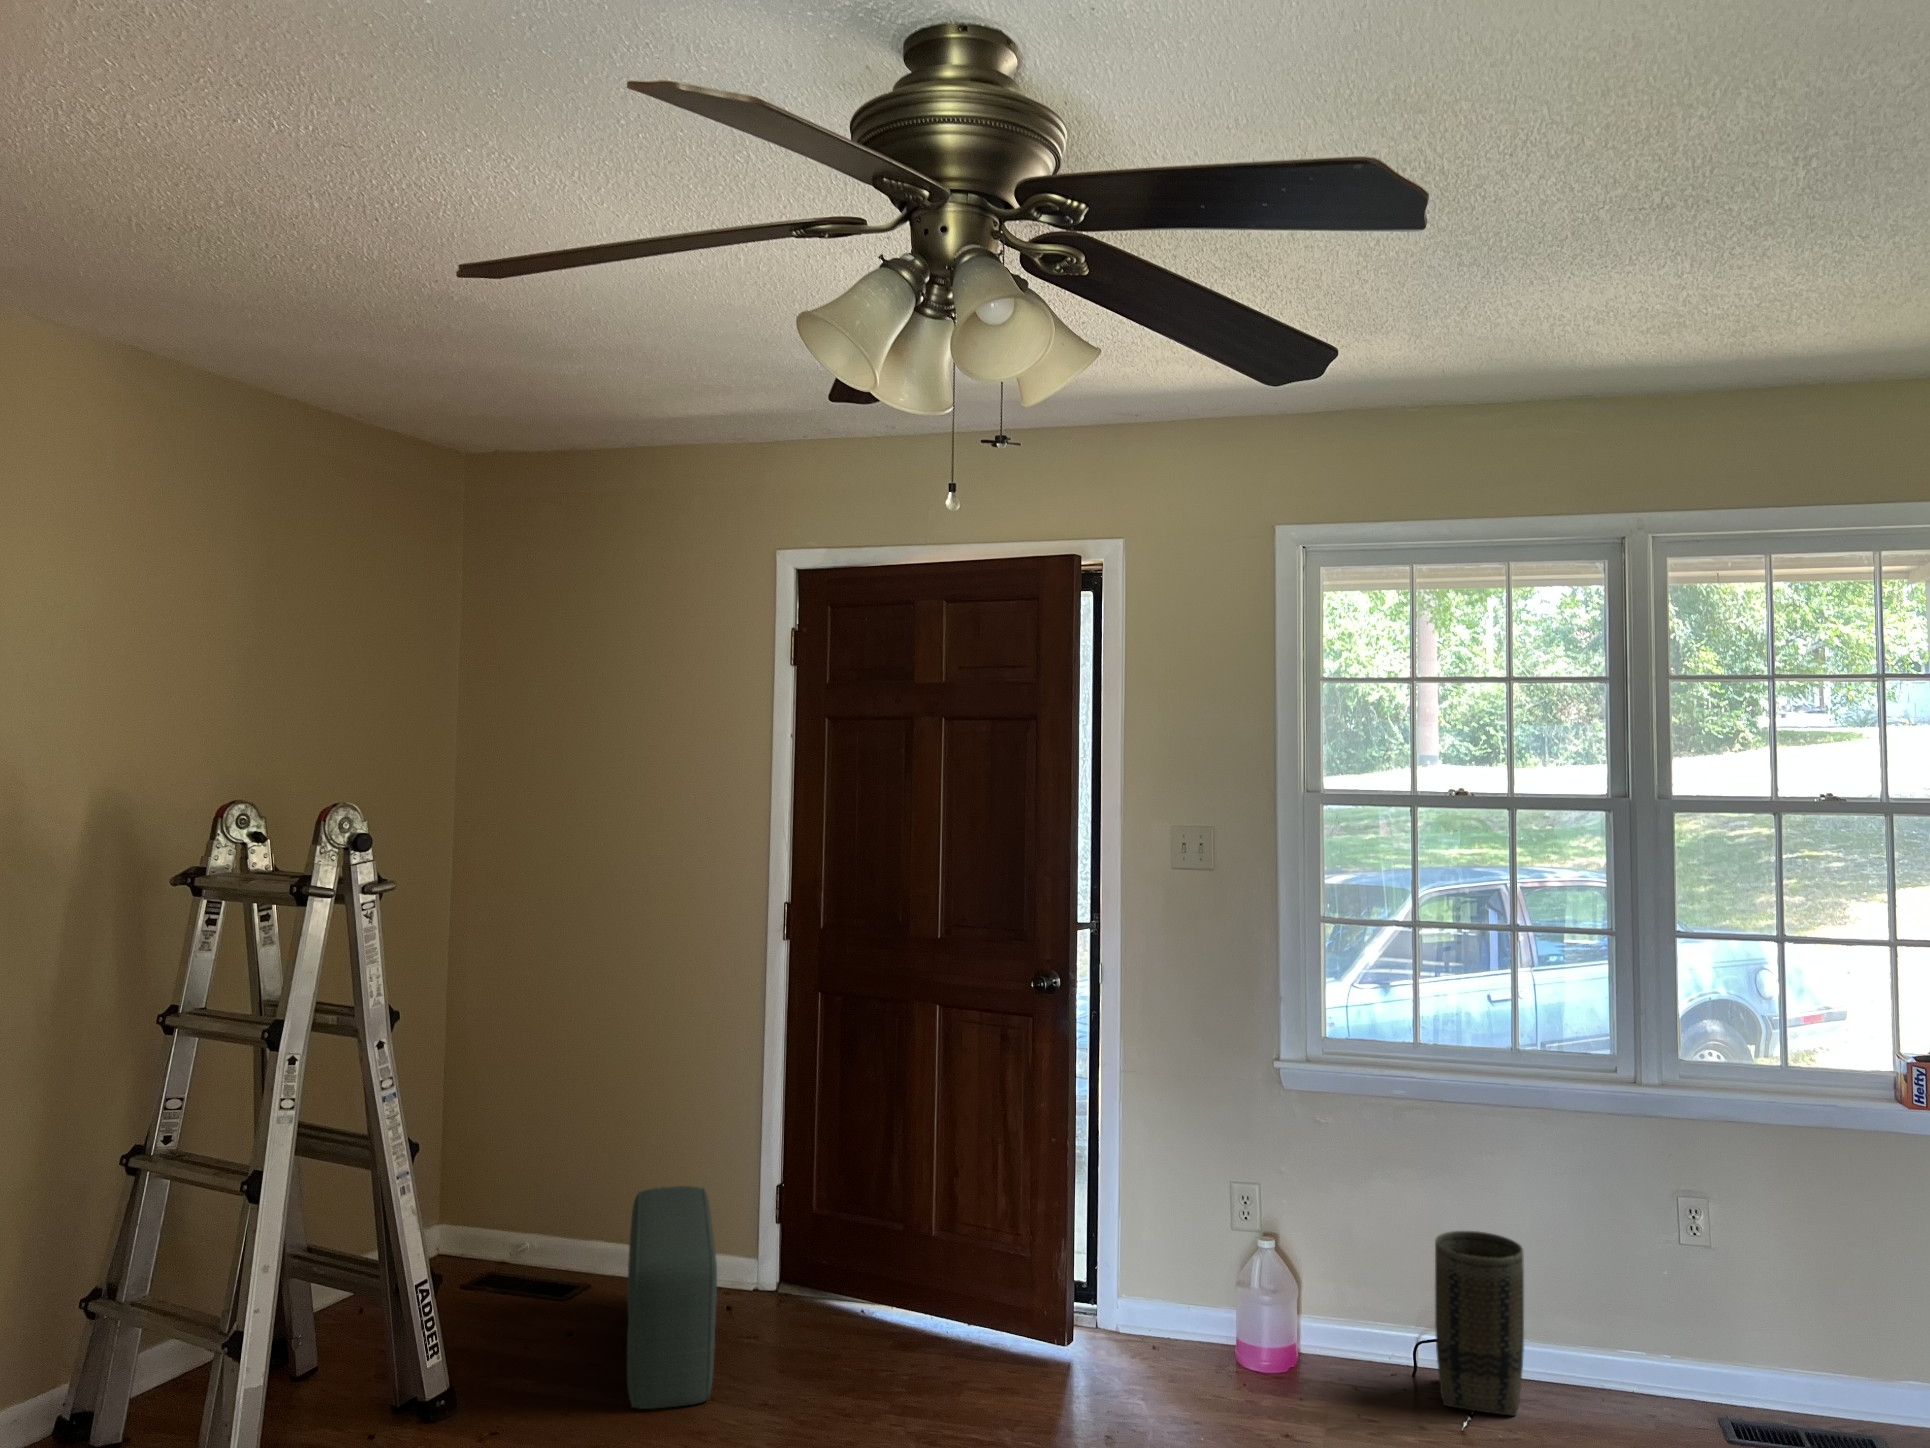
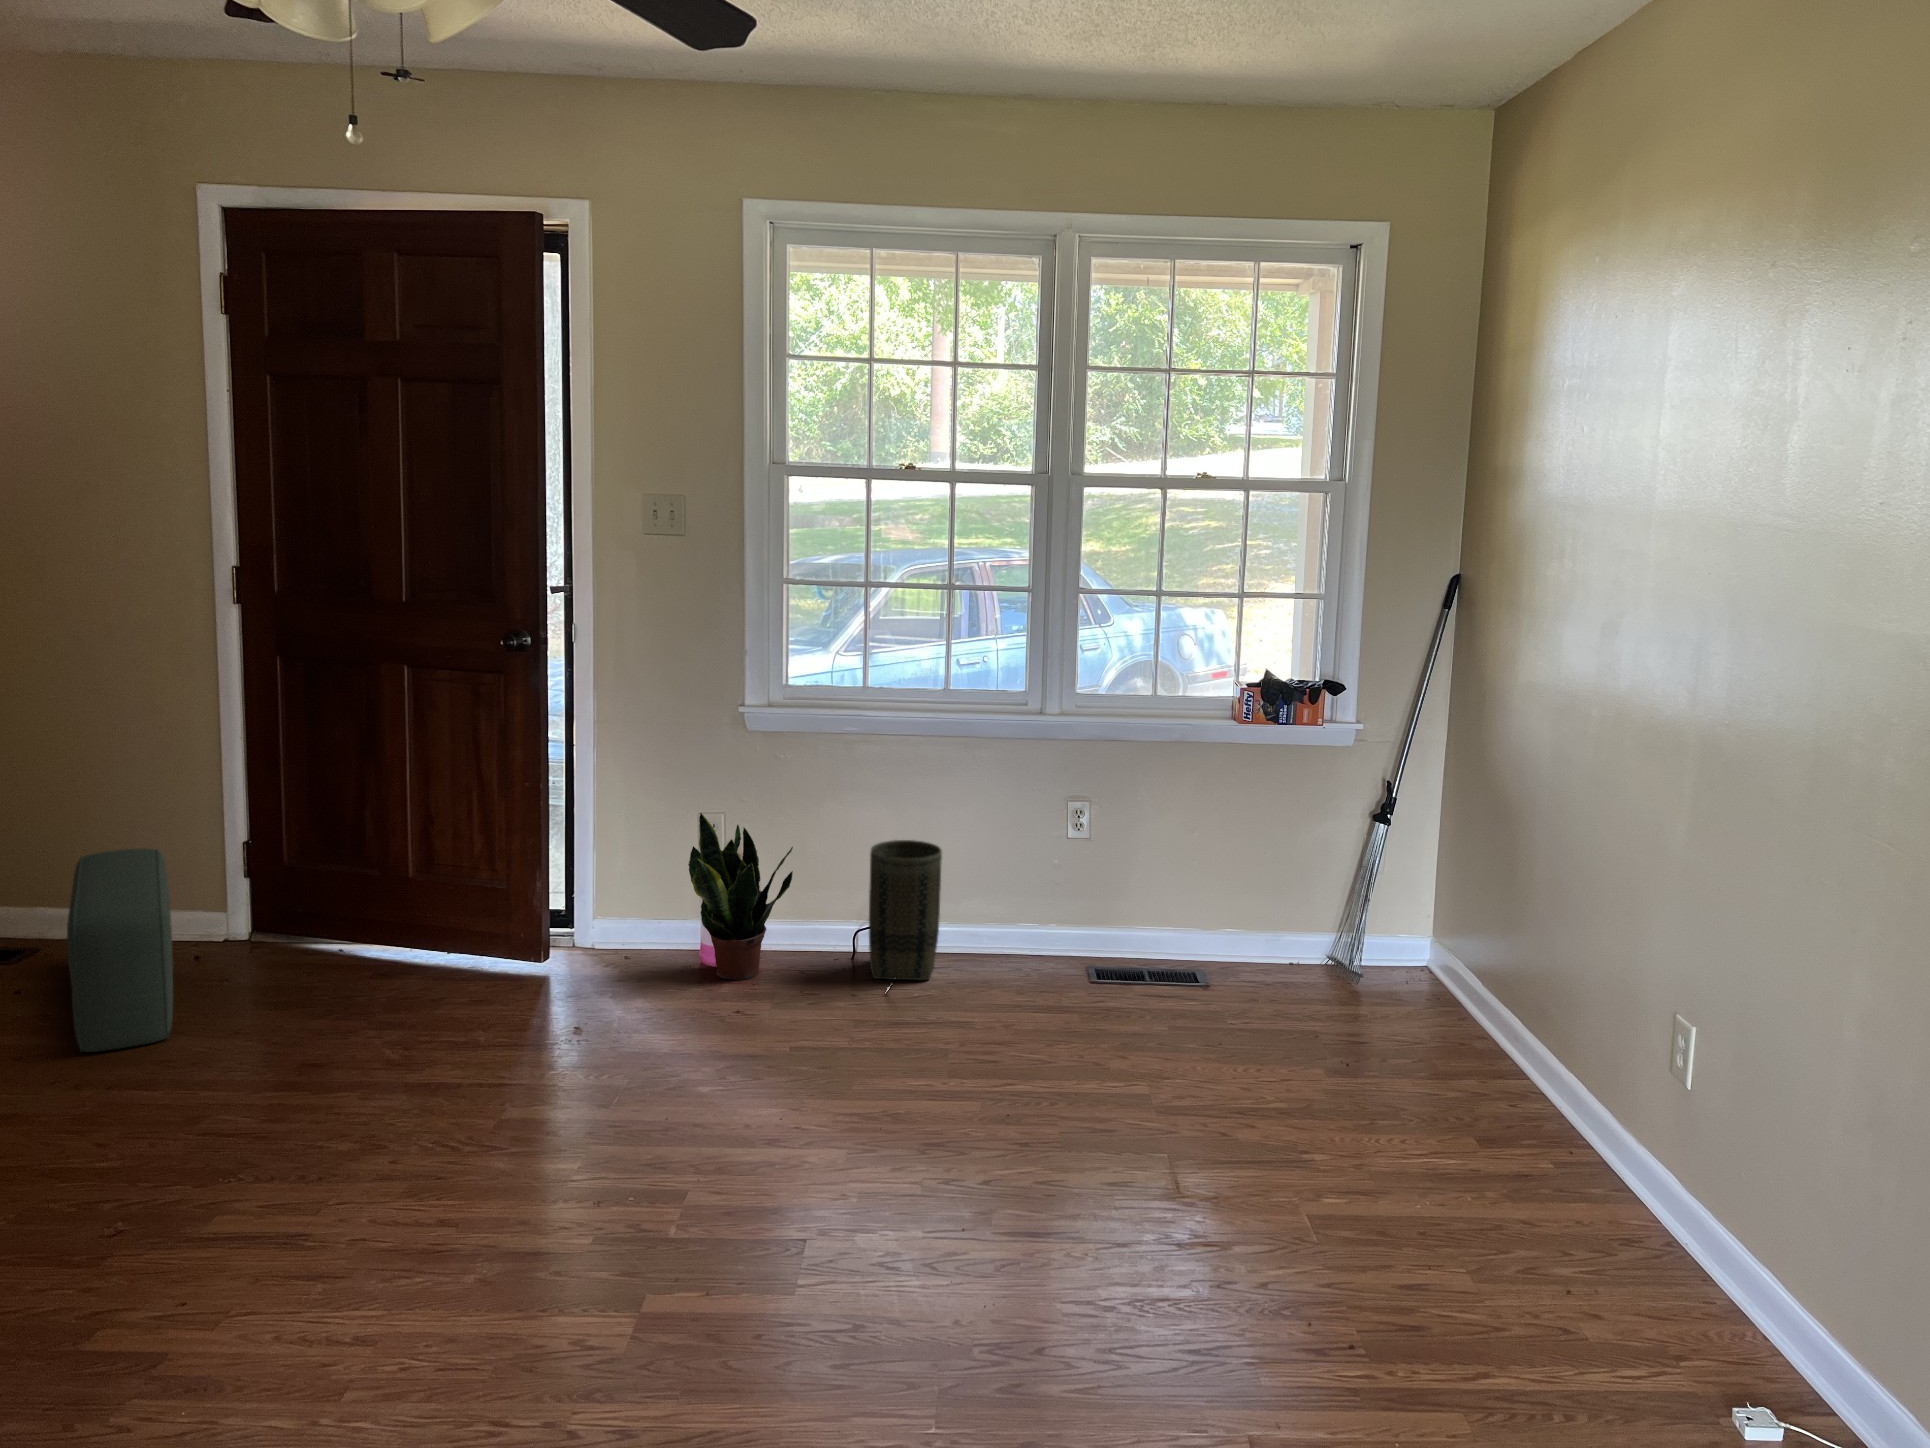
potted plant: none [1224,1184,1345,1391] -> present [688,813,793,980]

